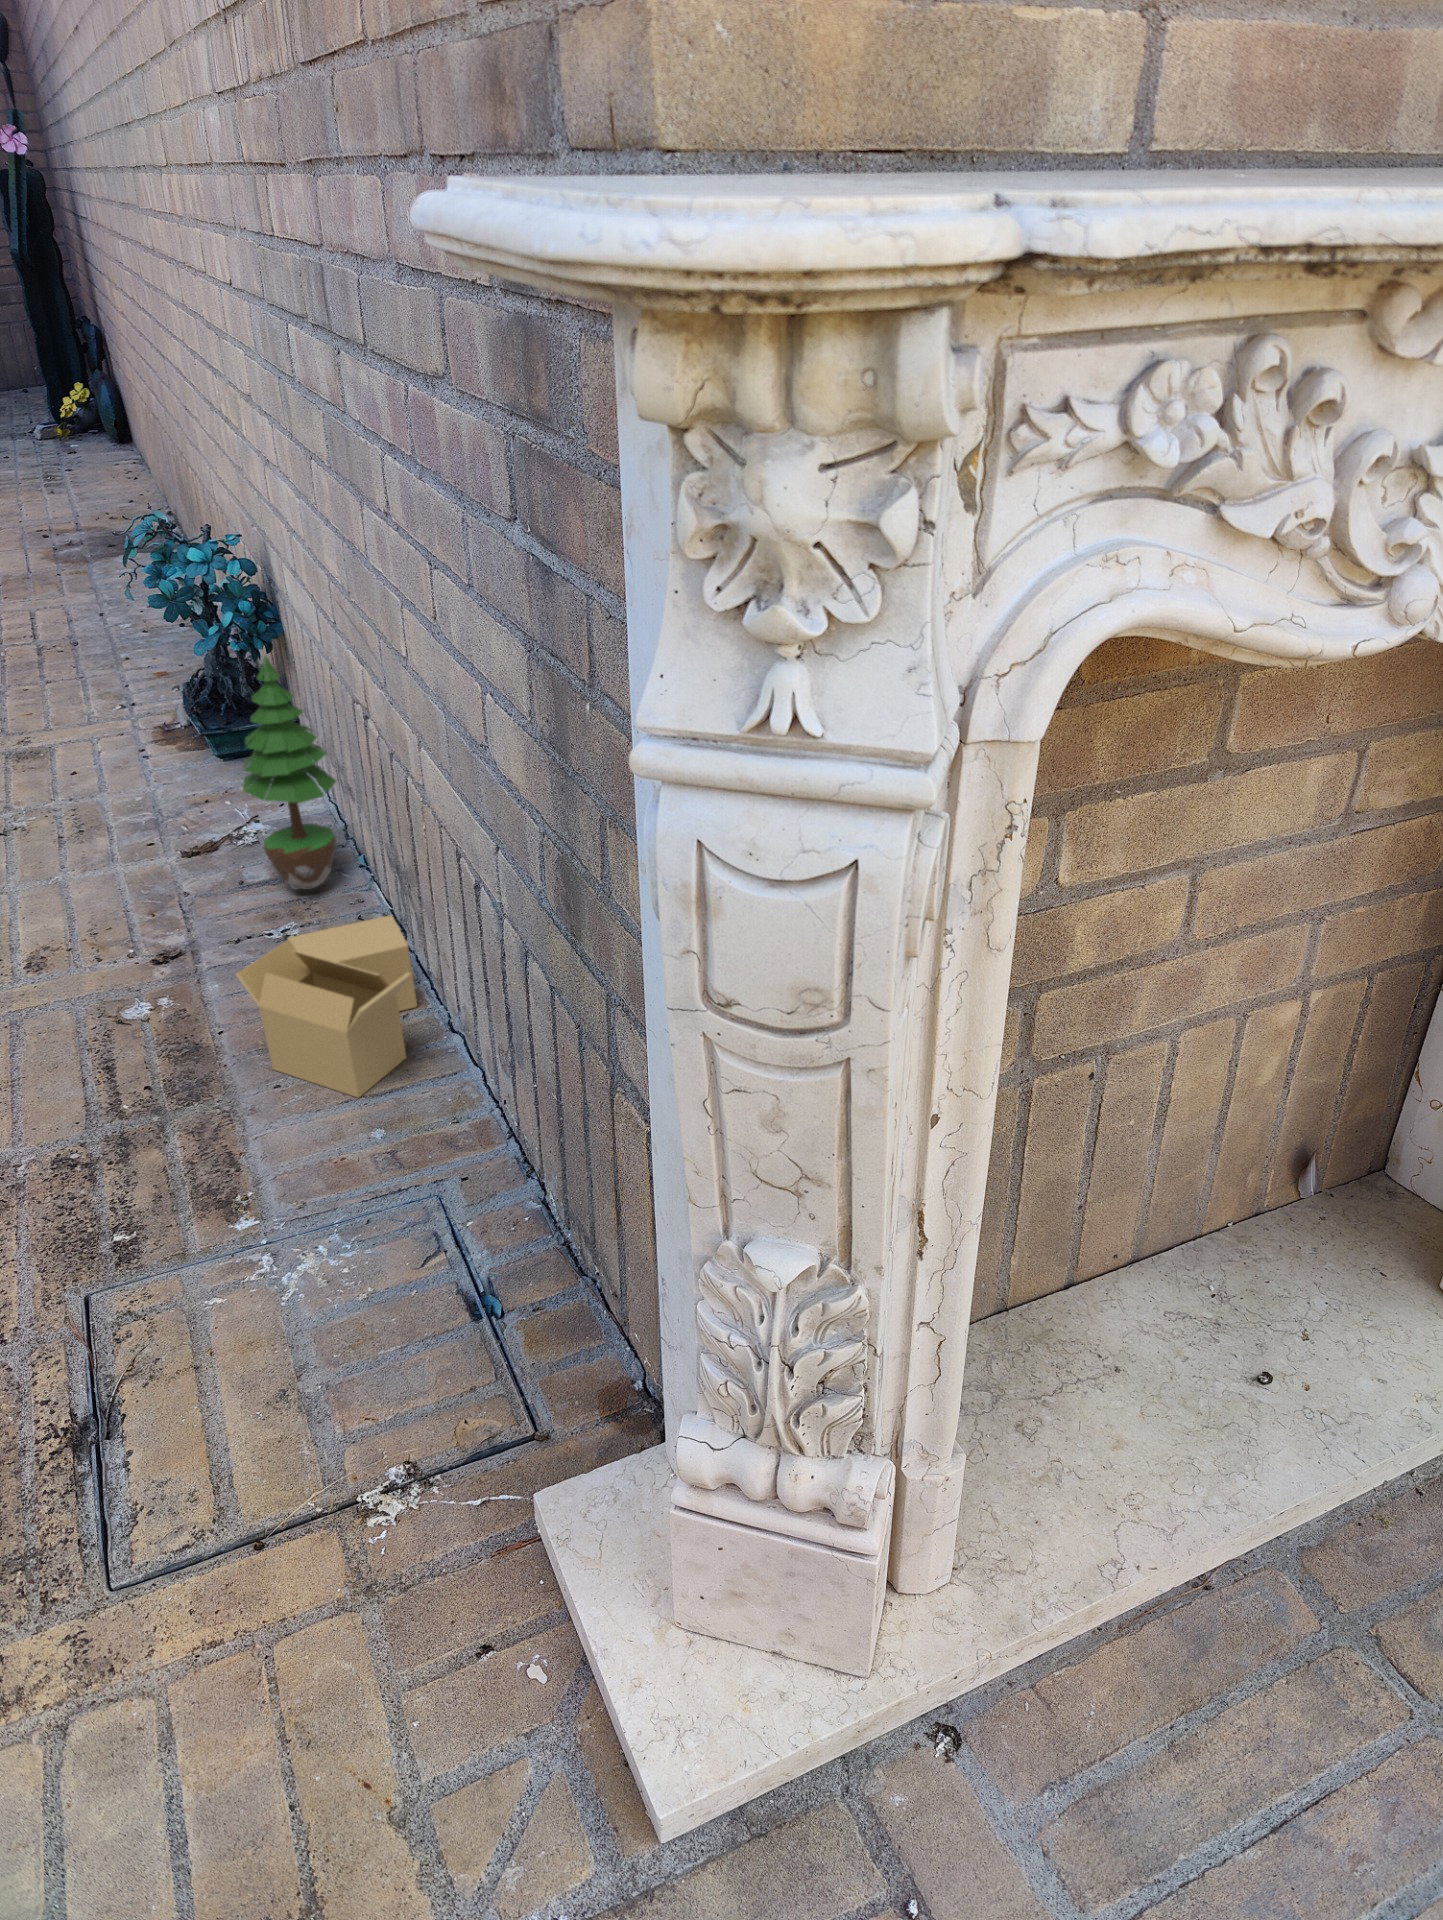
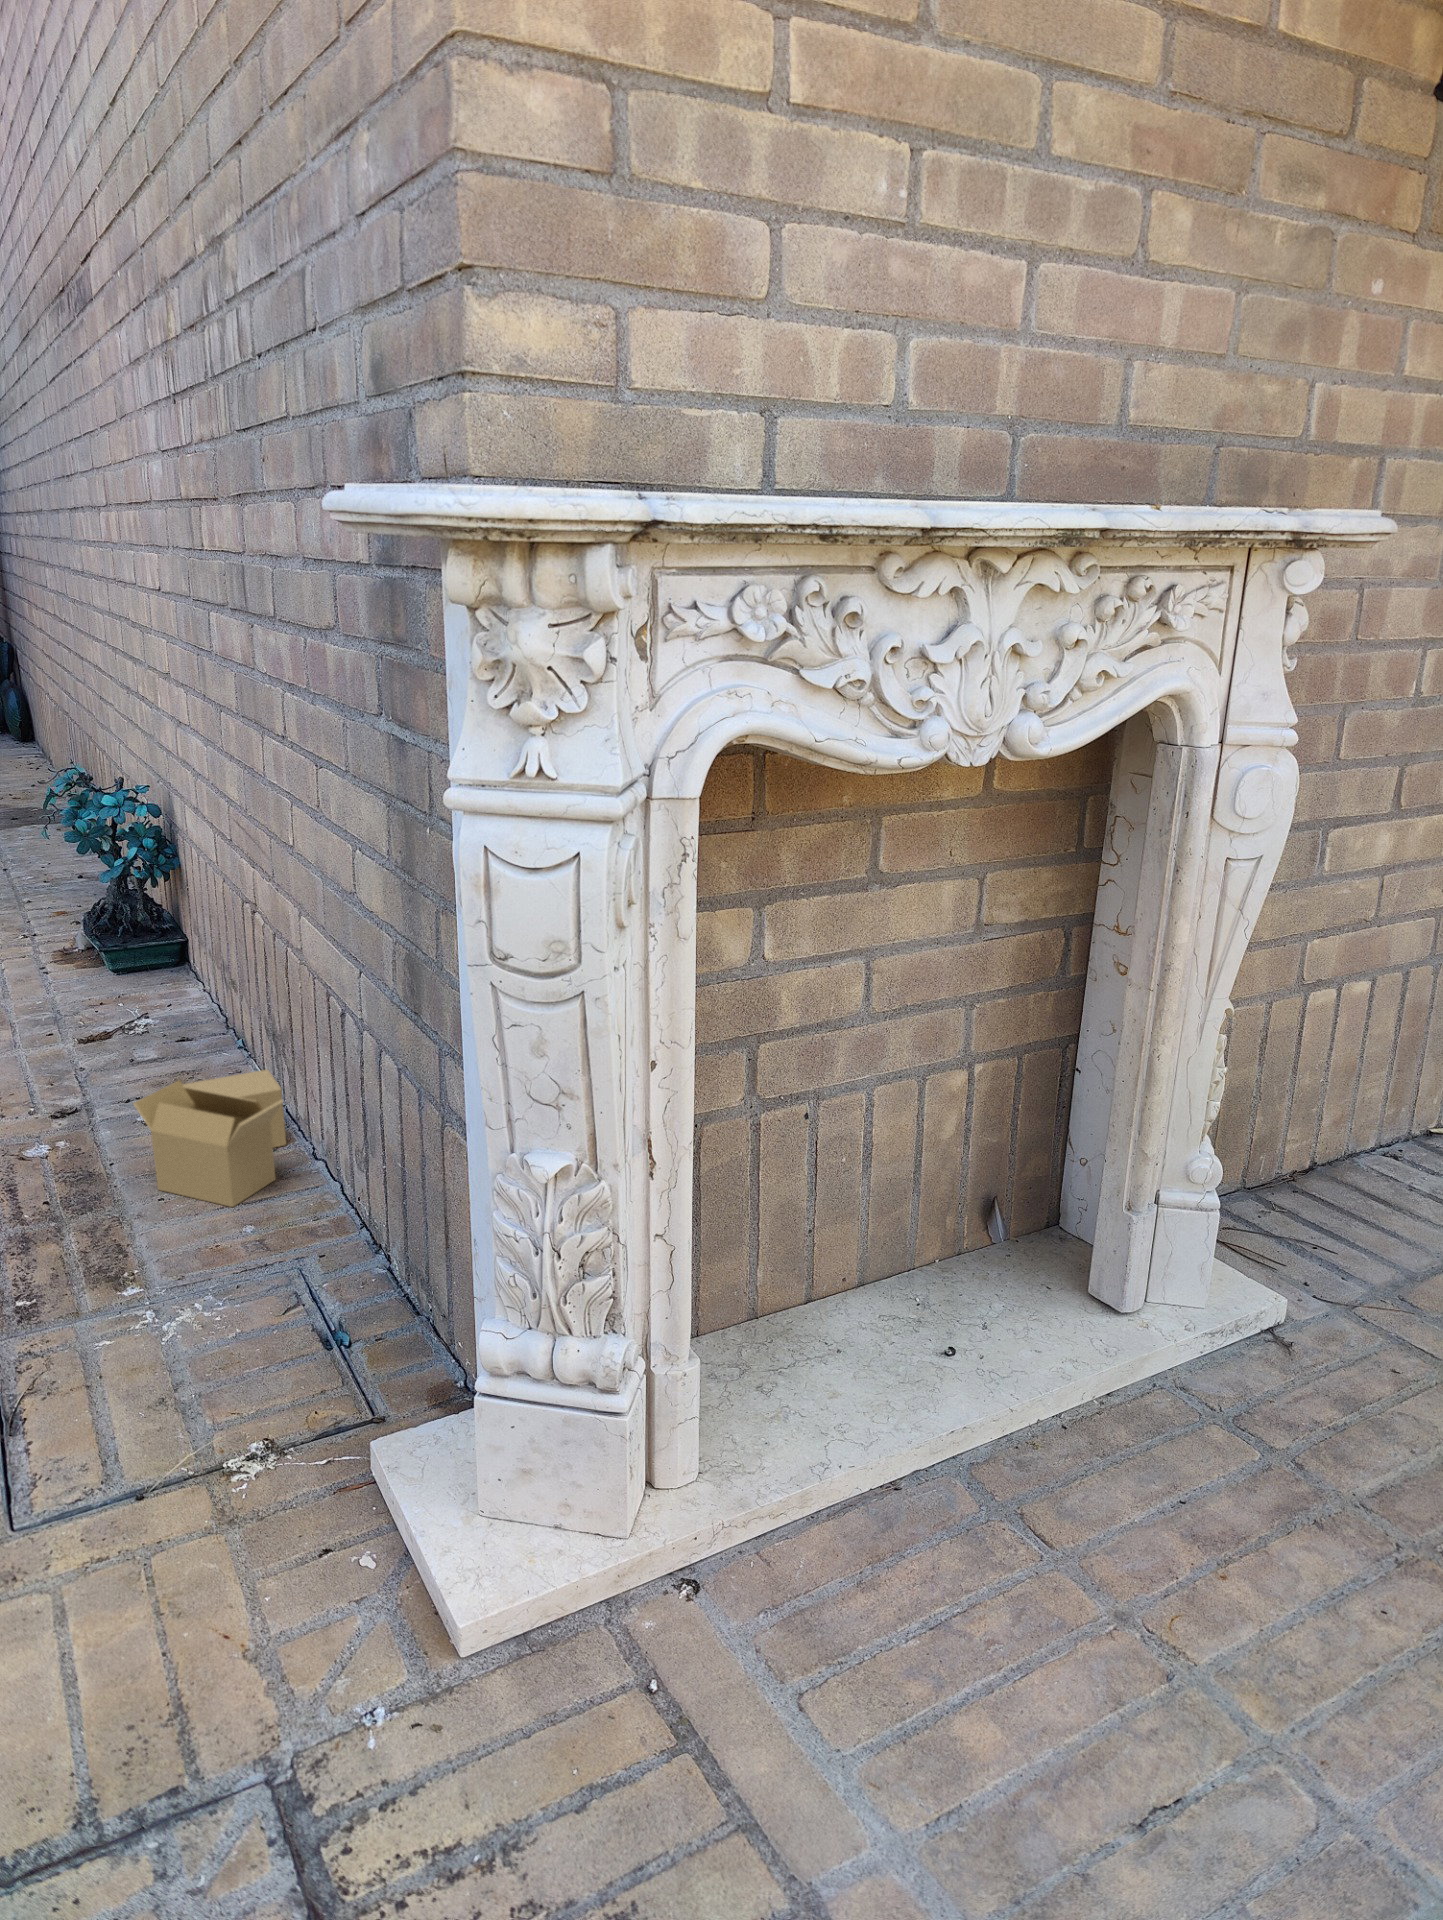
potted tree: present [243,657,336,890] -> none [142,862,225,1066]

